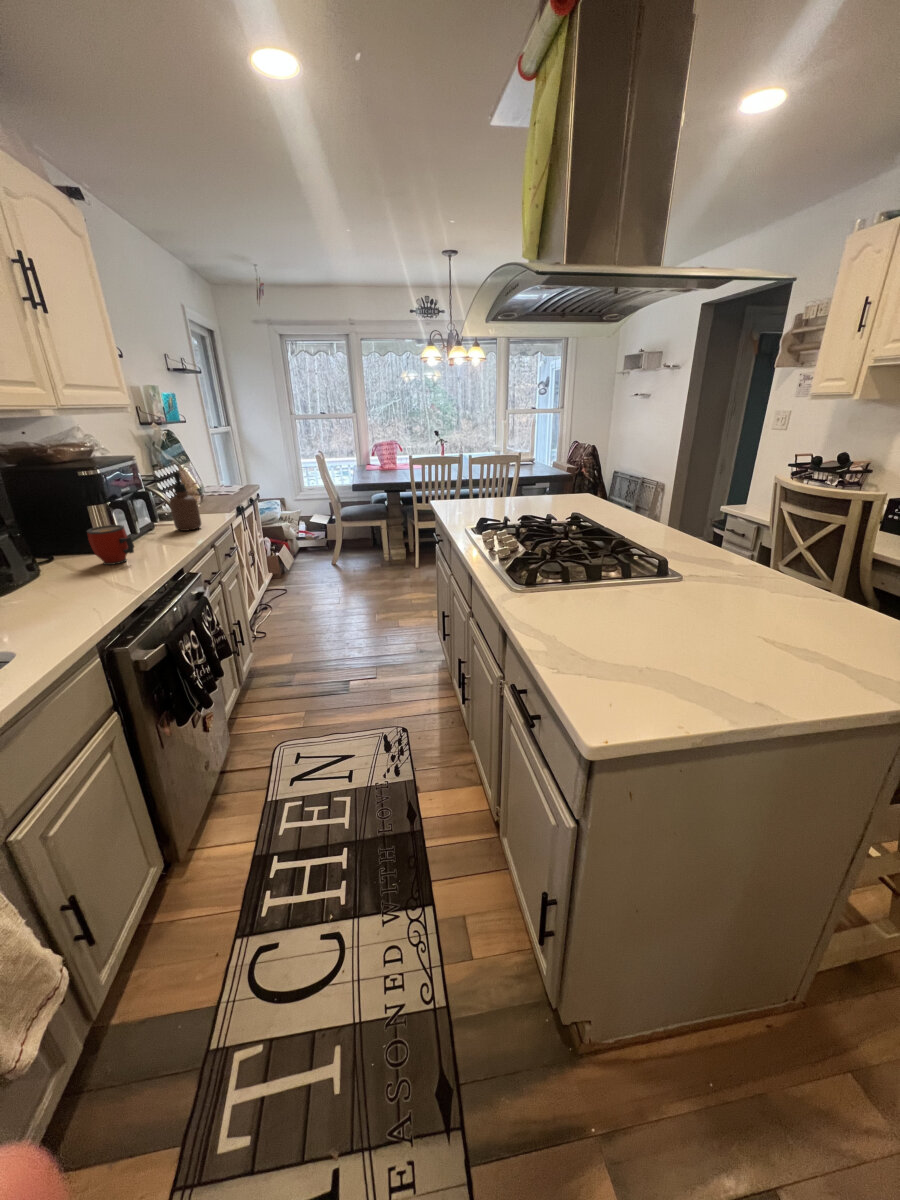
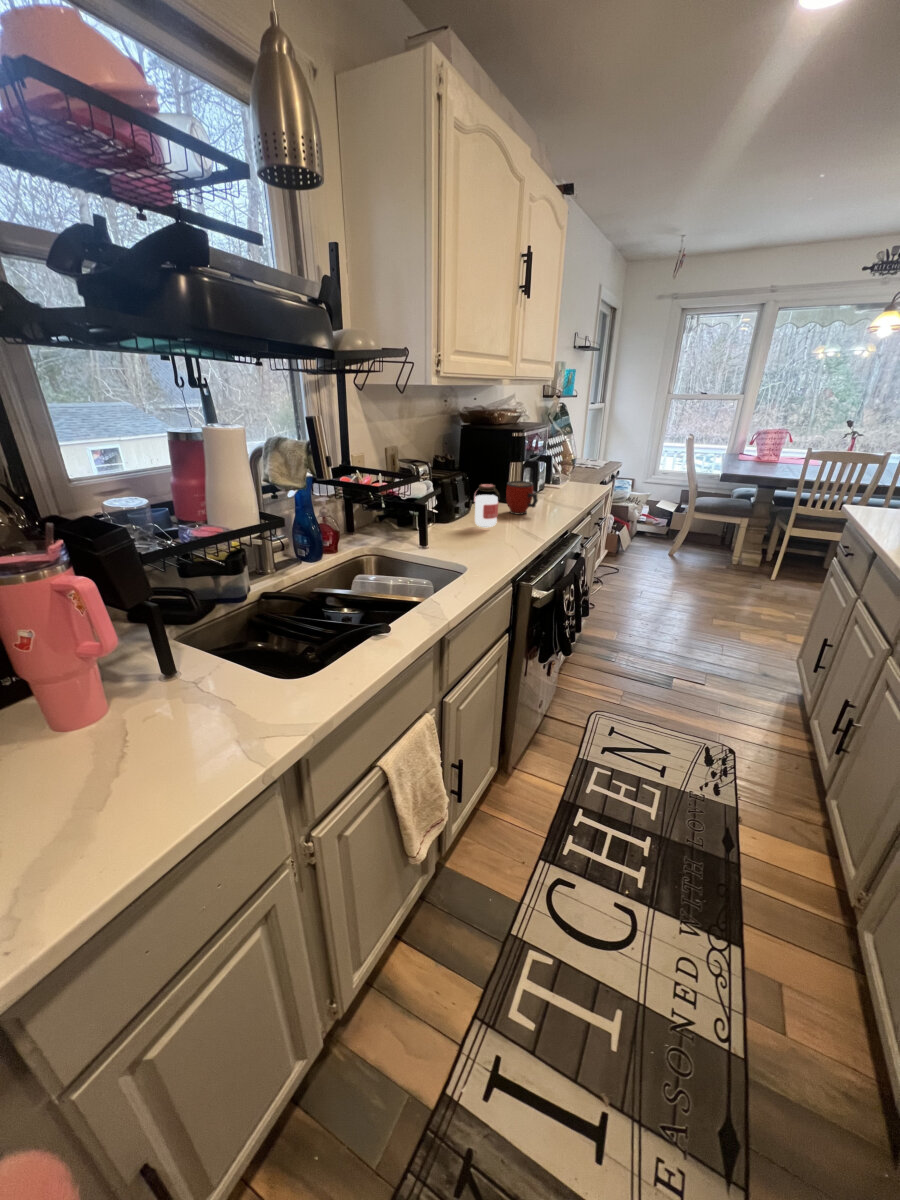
soap dispenser: present [169,472,201,531] -> none [560,441,585,496]
jar: none [30,537,78,592] -> present [474,484,499,527]

